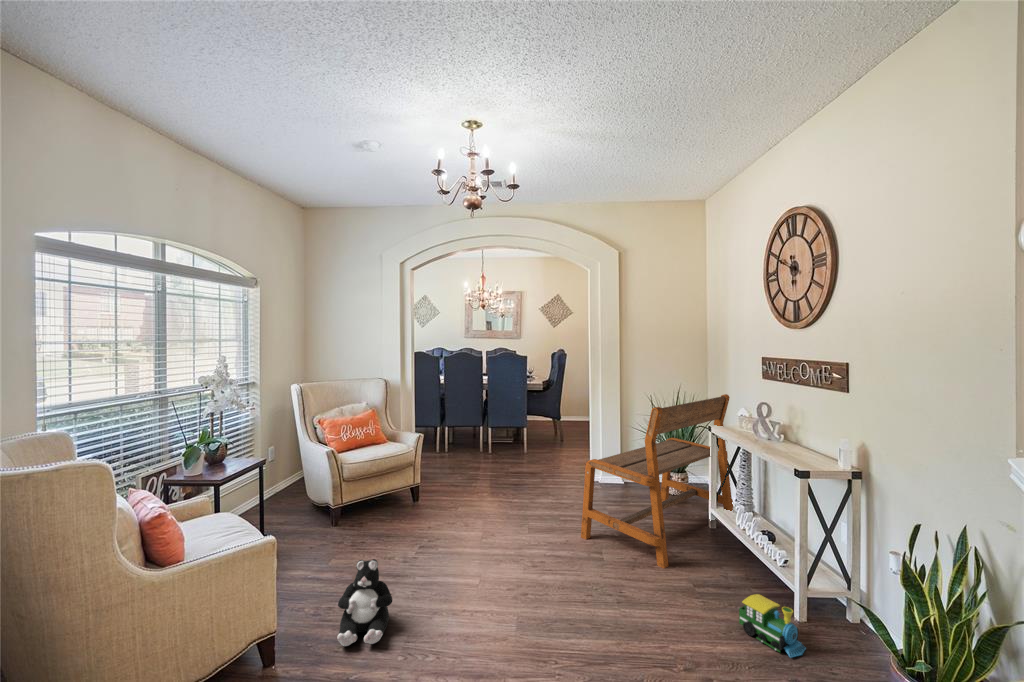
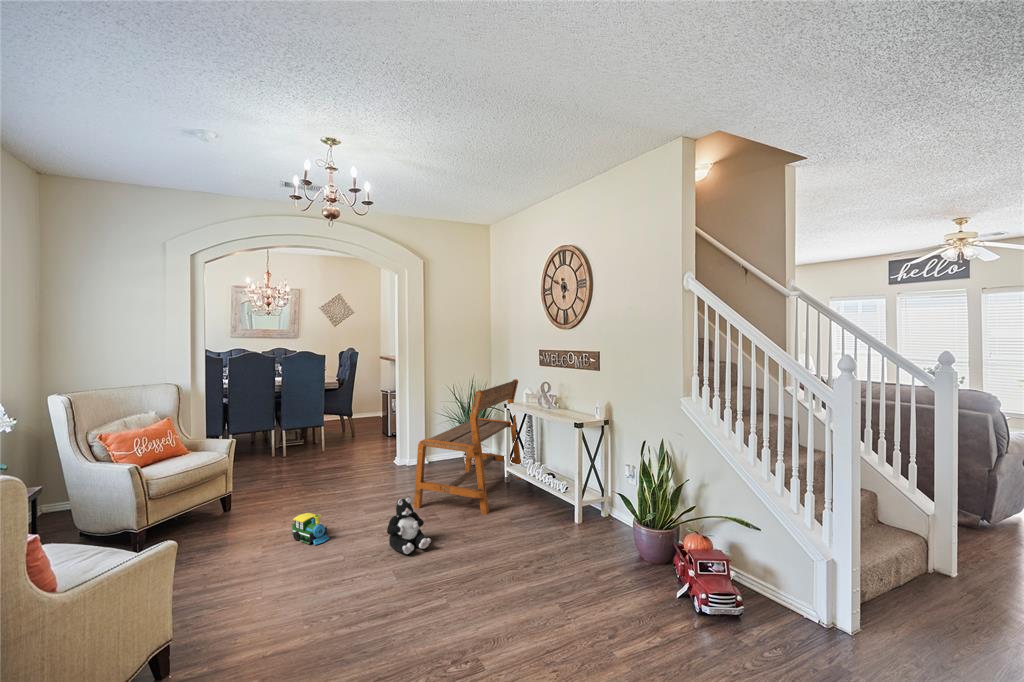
plush toy: present [337,559,392,646] -> present [387,497,431,554]
toy train: present [739,594,806,658] -> present [292,513,329,545]

